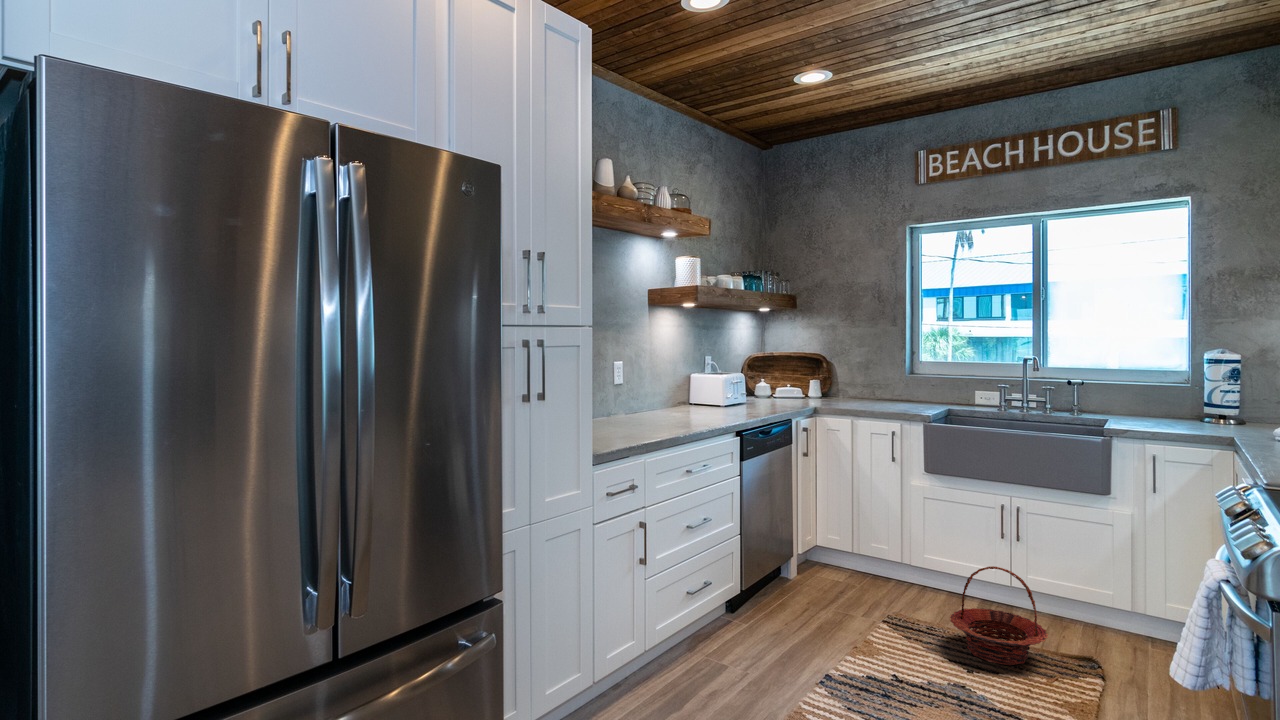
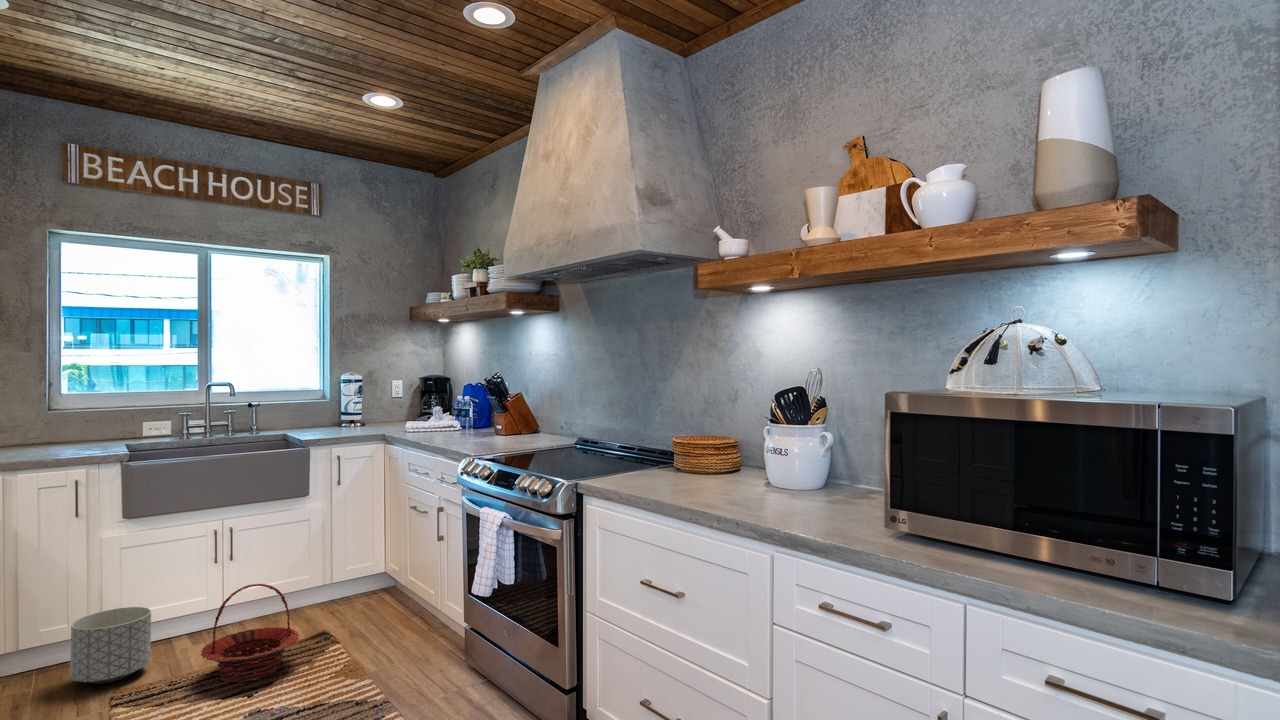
planter: none [881,547,937,608] -> present [70,607,151,684]

